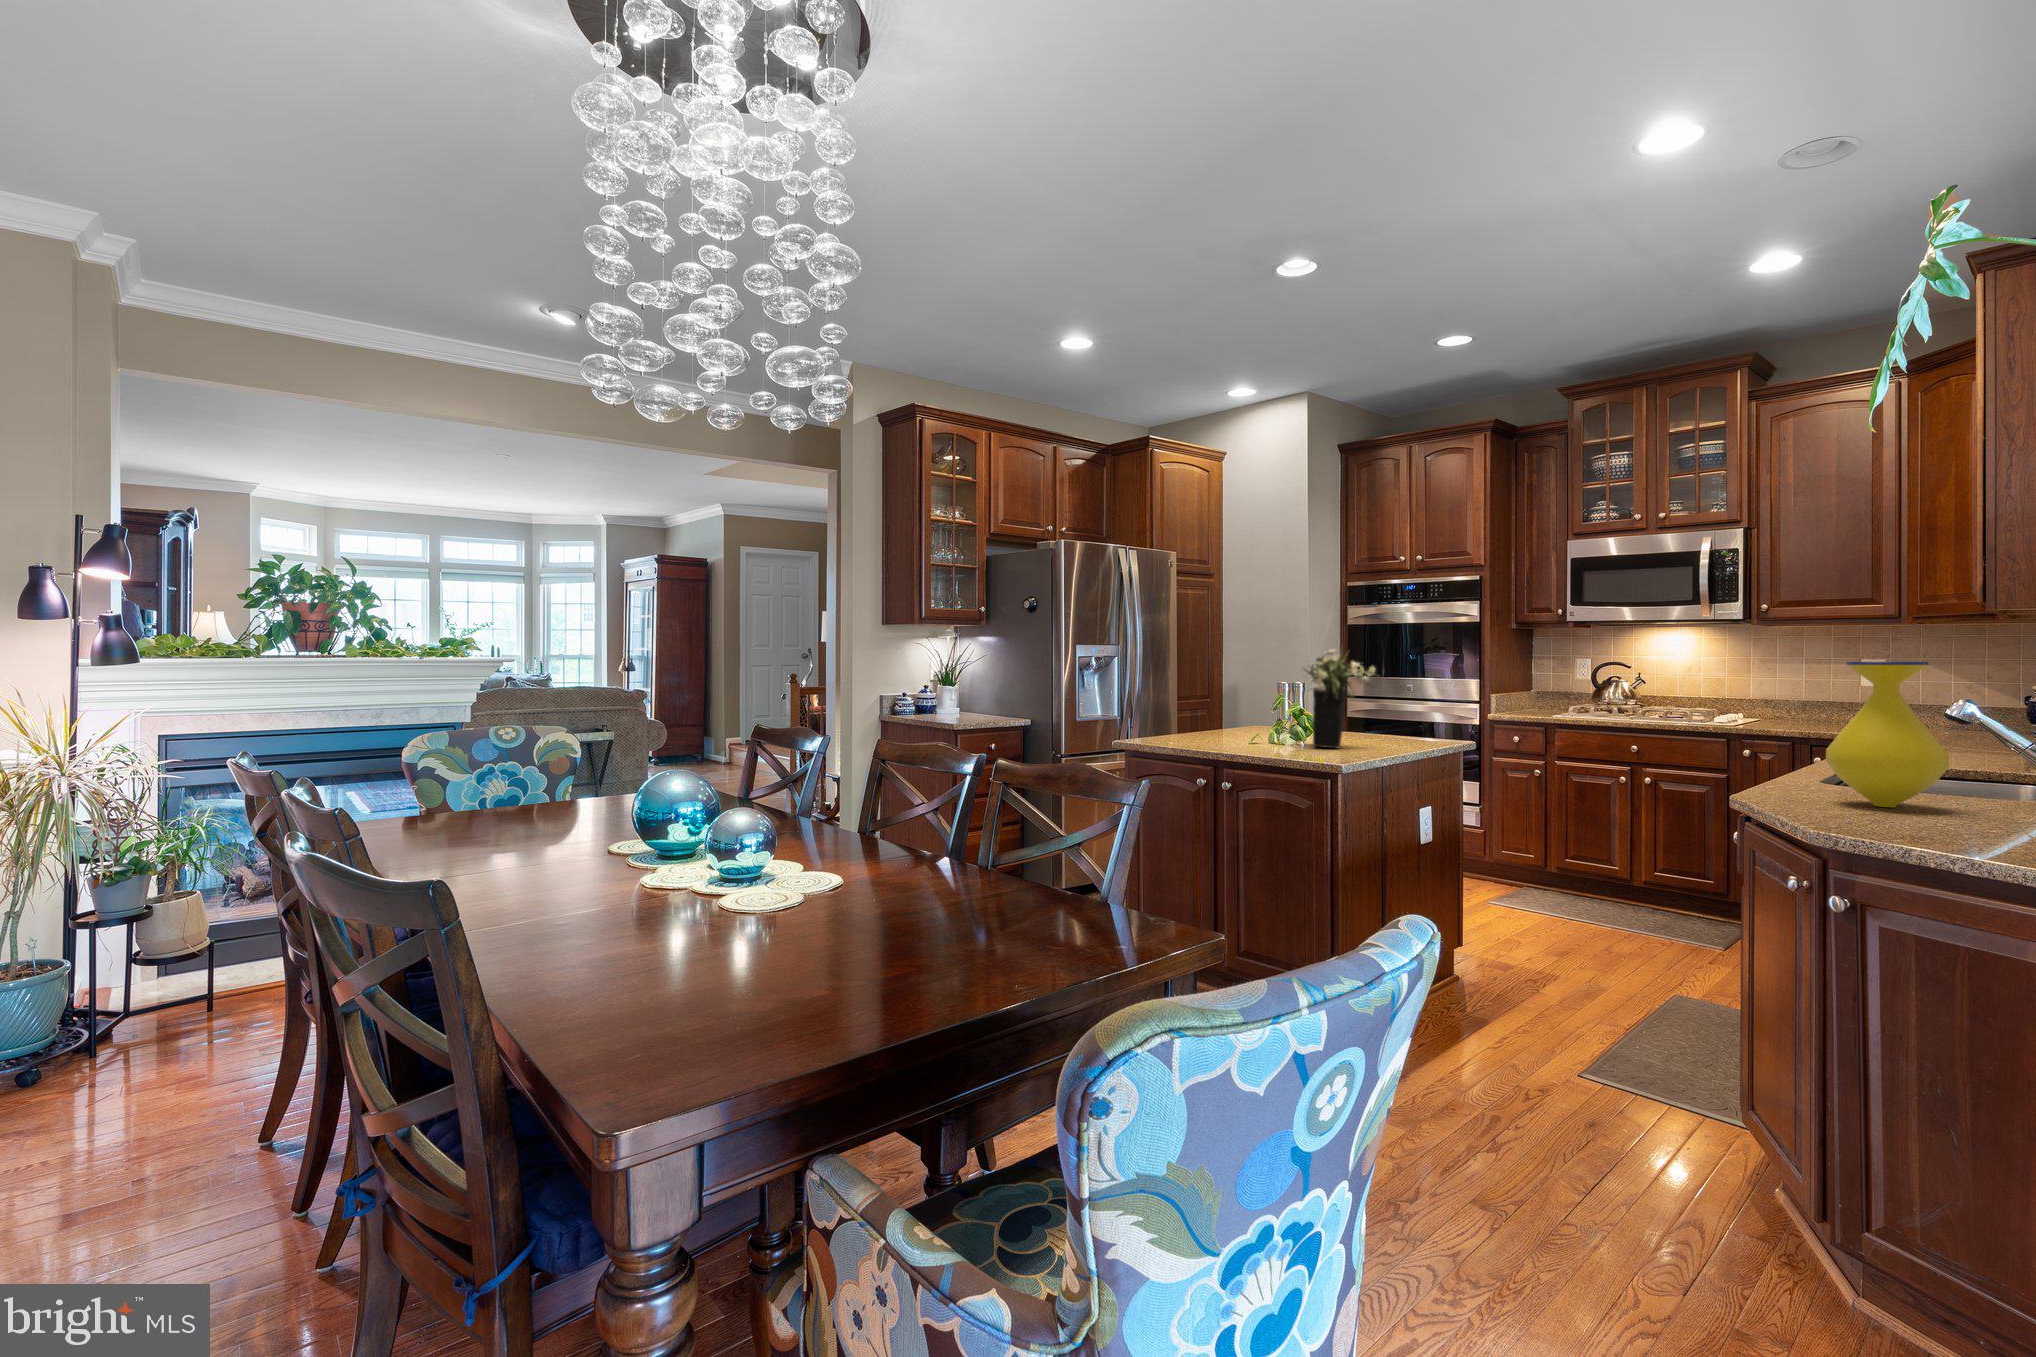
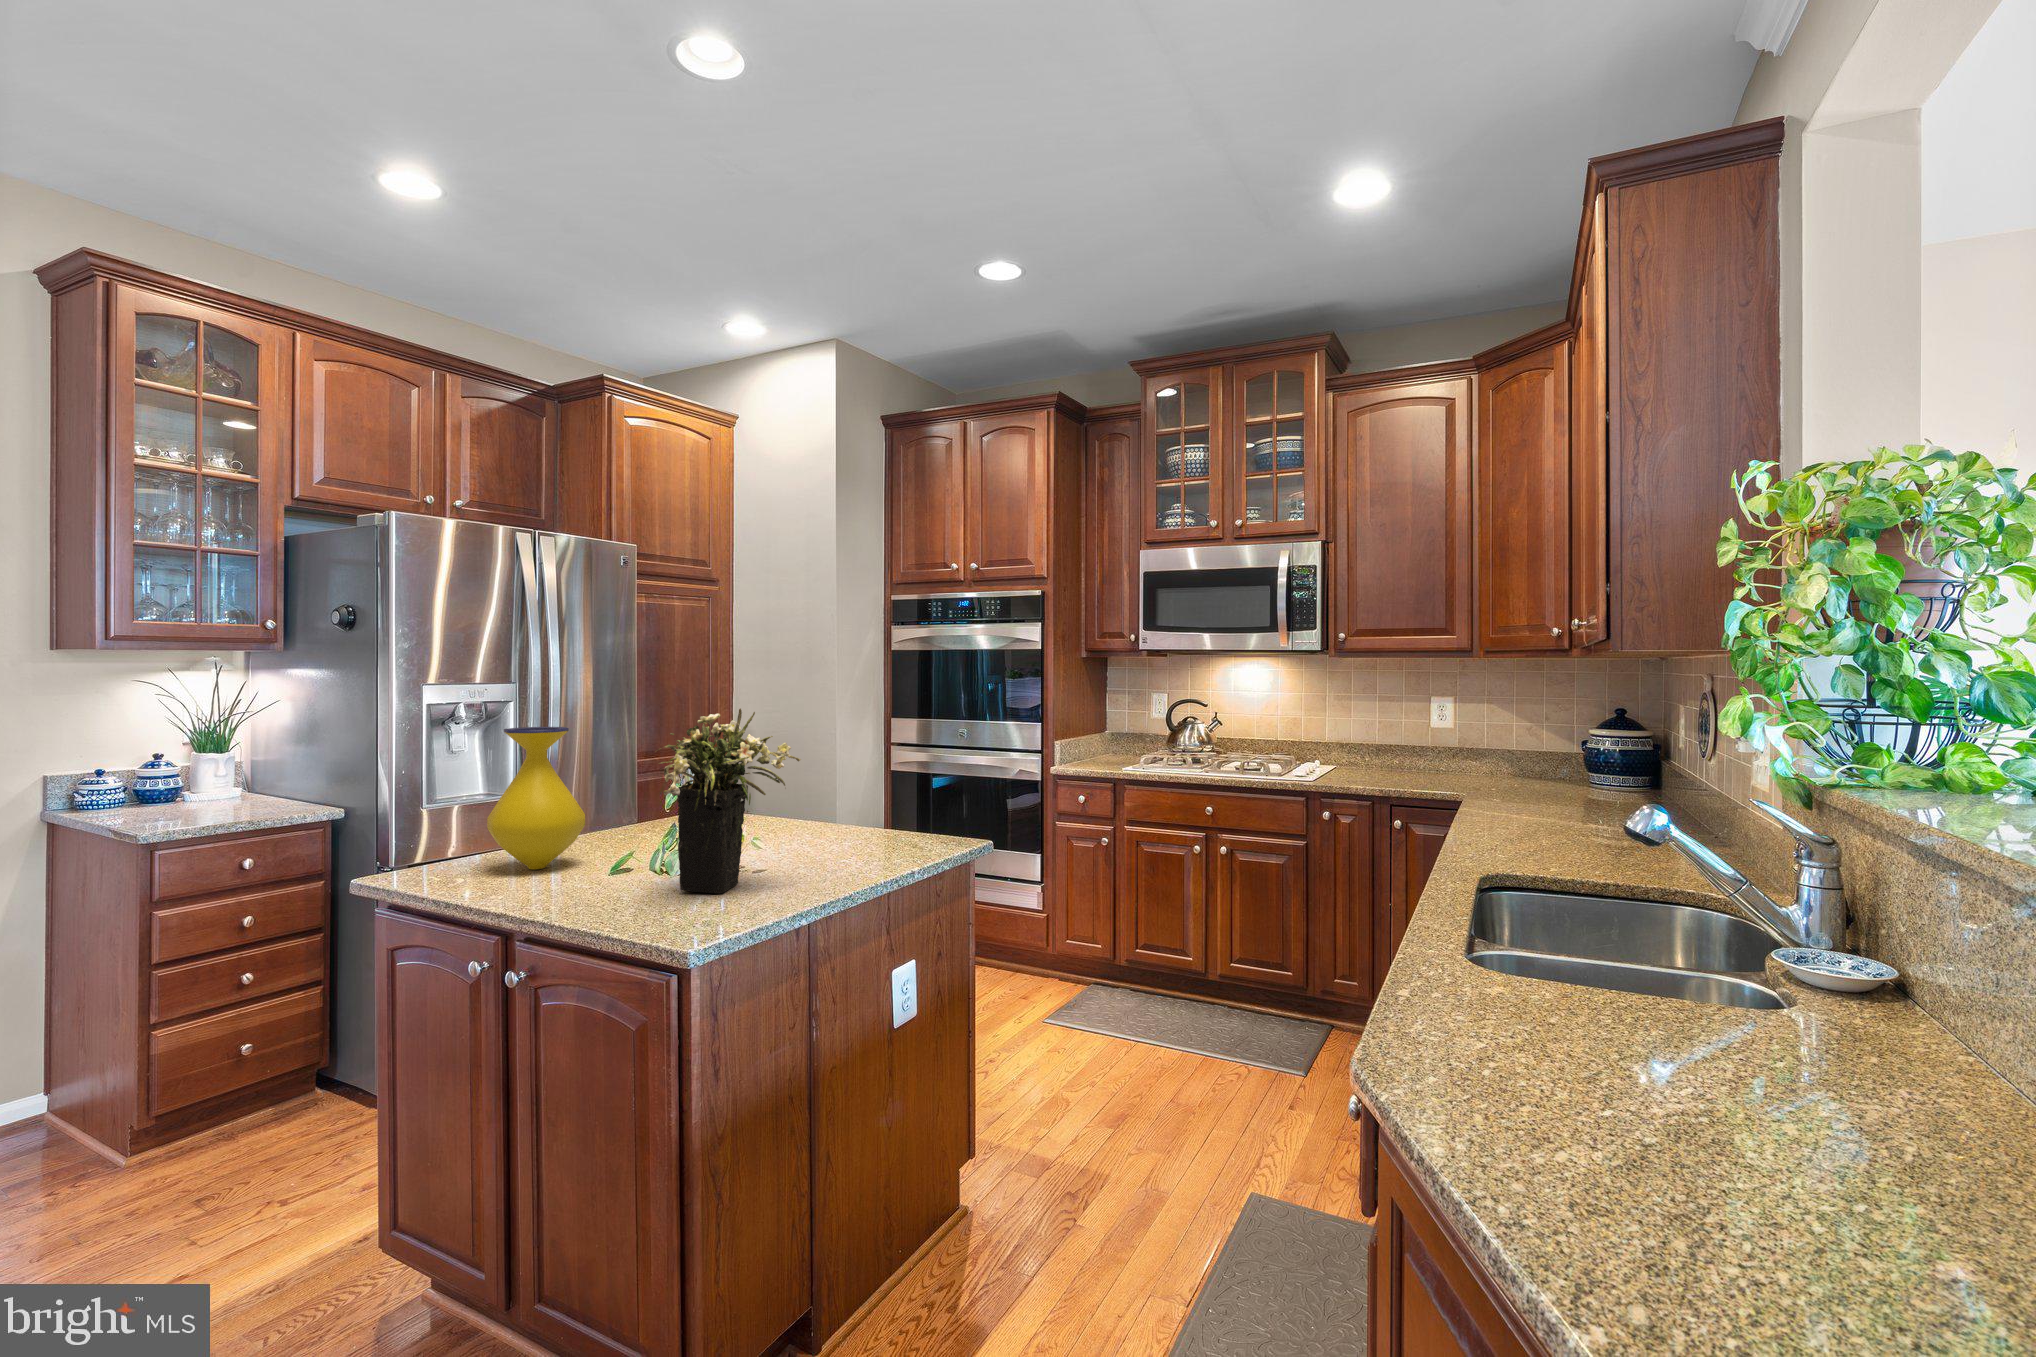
vase: present [1826,662,1949,807] -> present [487,727,585,869]

